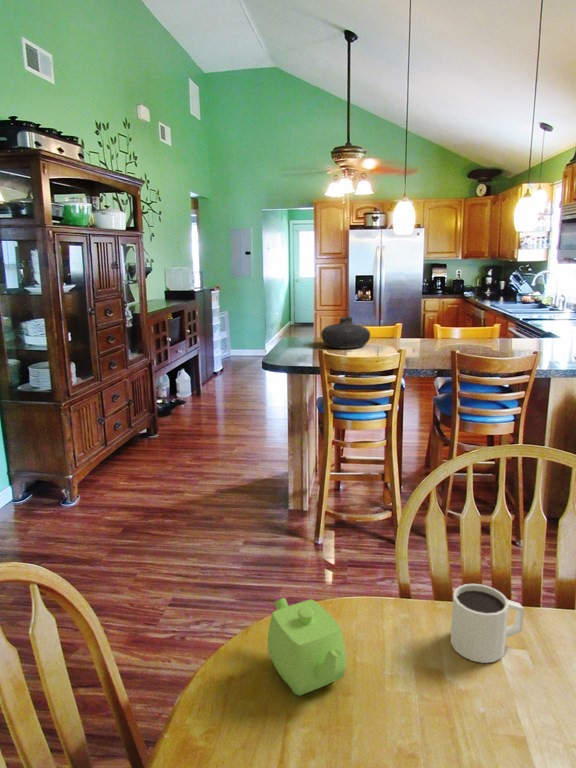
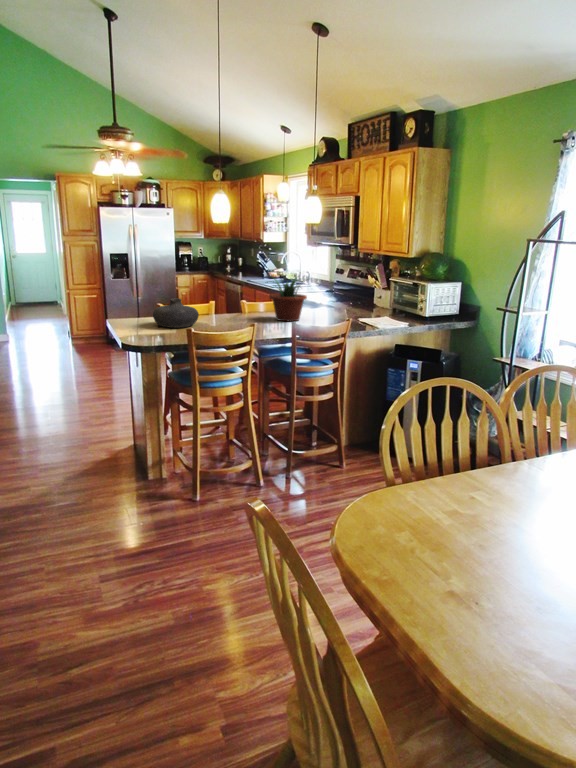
potted plant: none [456,295,515,350] -> present [270,276,307,321]
mug: present [451,584,524,663] -> none [443,457,478,497]
teapot: present [268,598,346,695] -> none [365,481,438,532]

